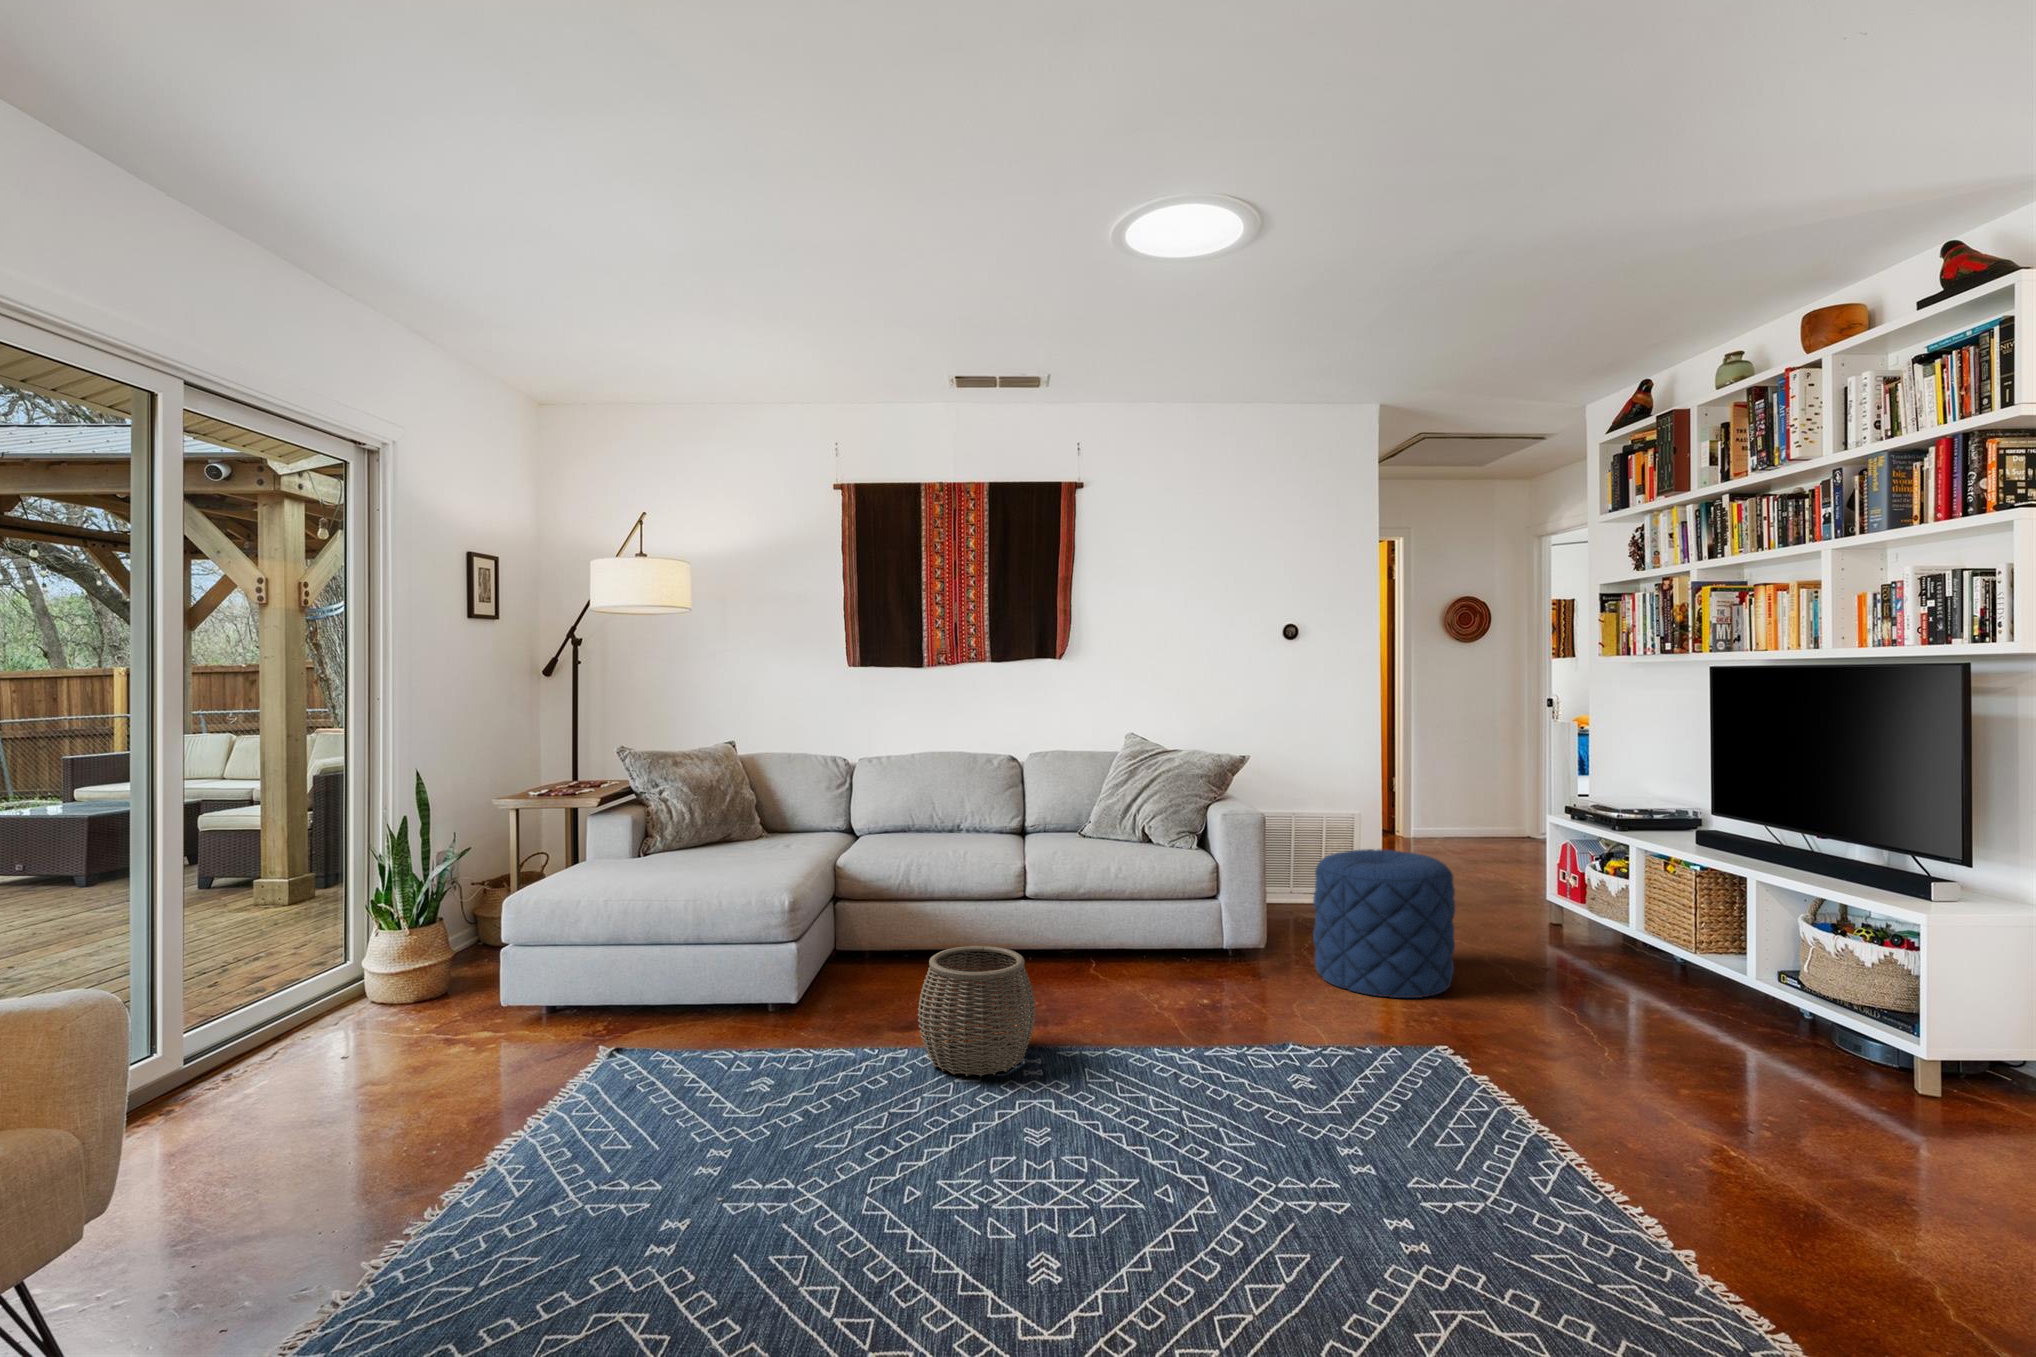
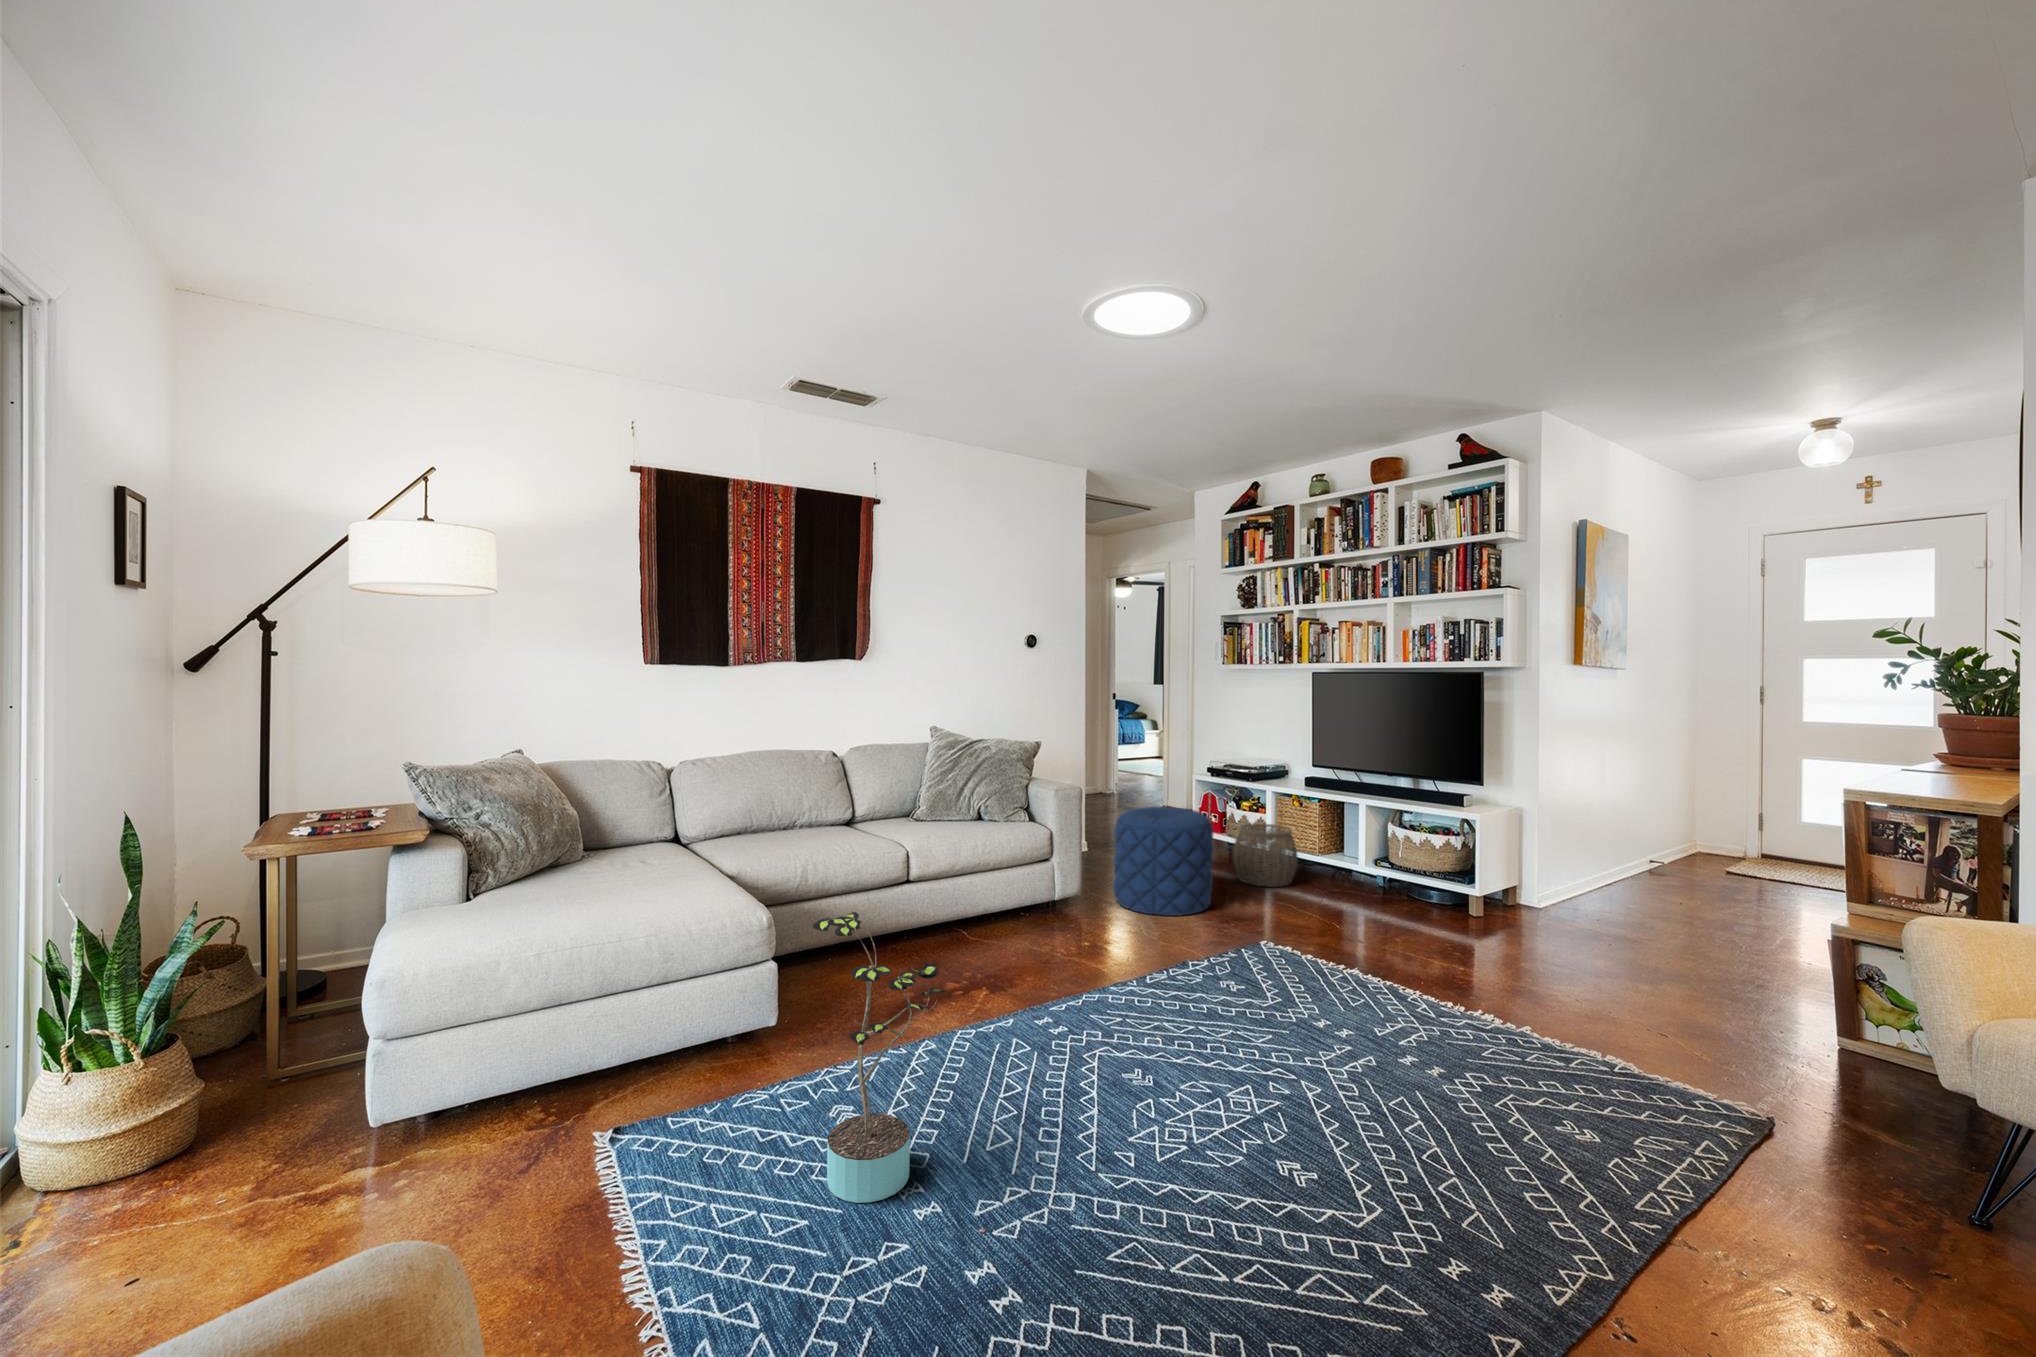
potted plant: none [638,890,787,1153] -> present [813,912,946,1203]
woven basket: present [918,946,1036,1077] -> present [1233,823,1297,887]

